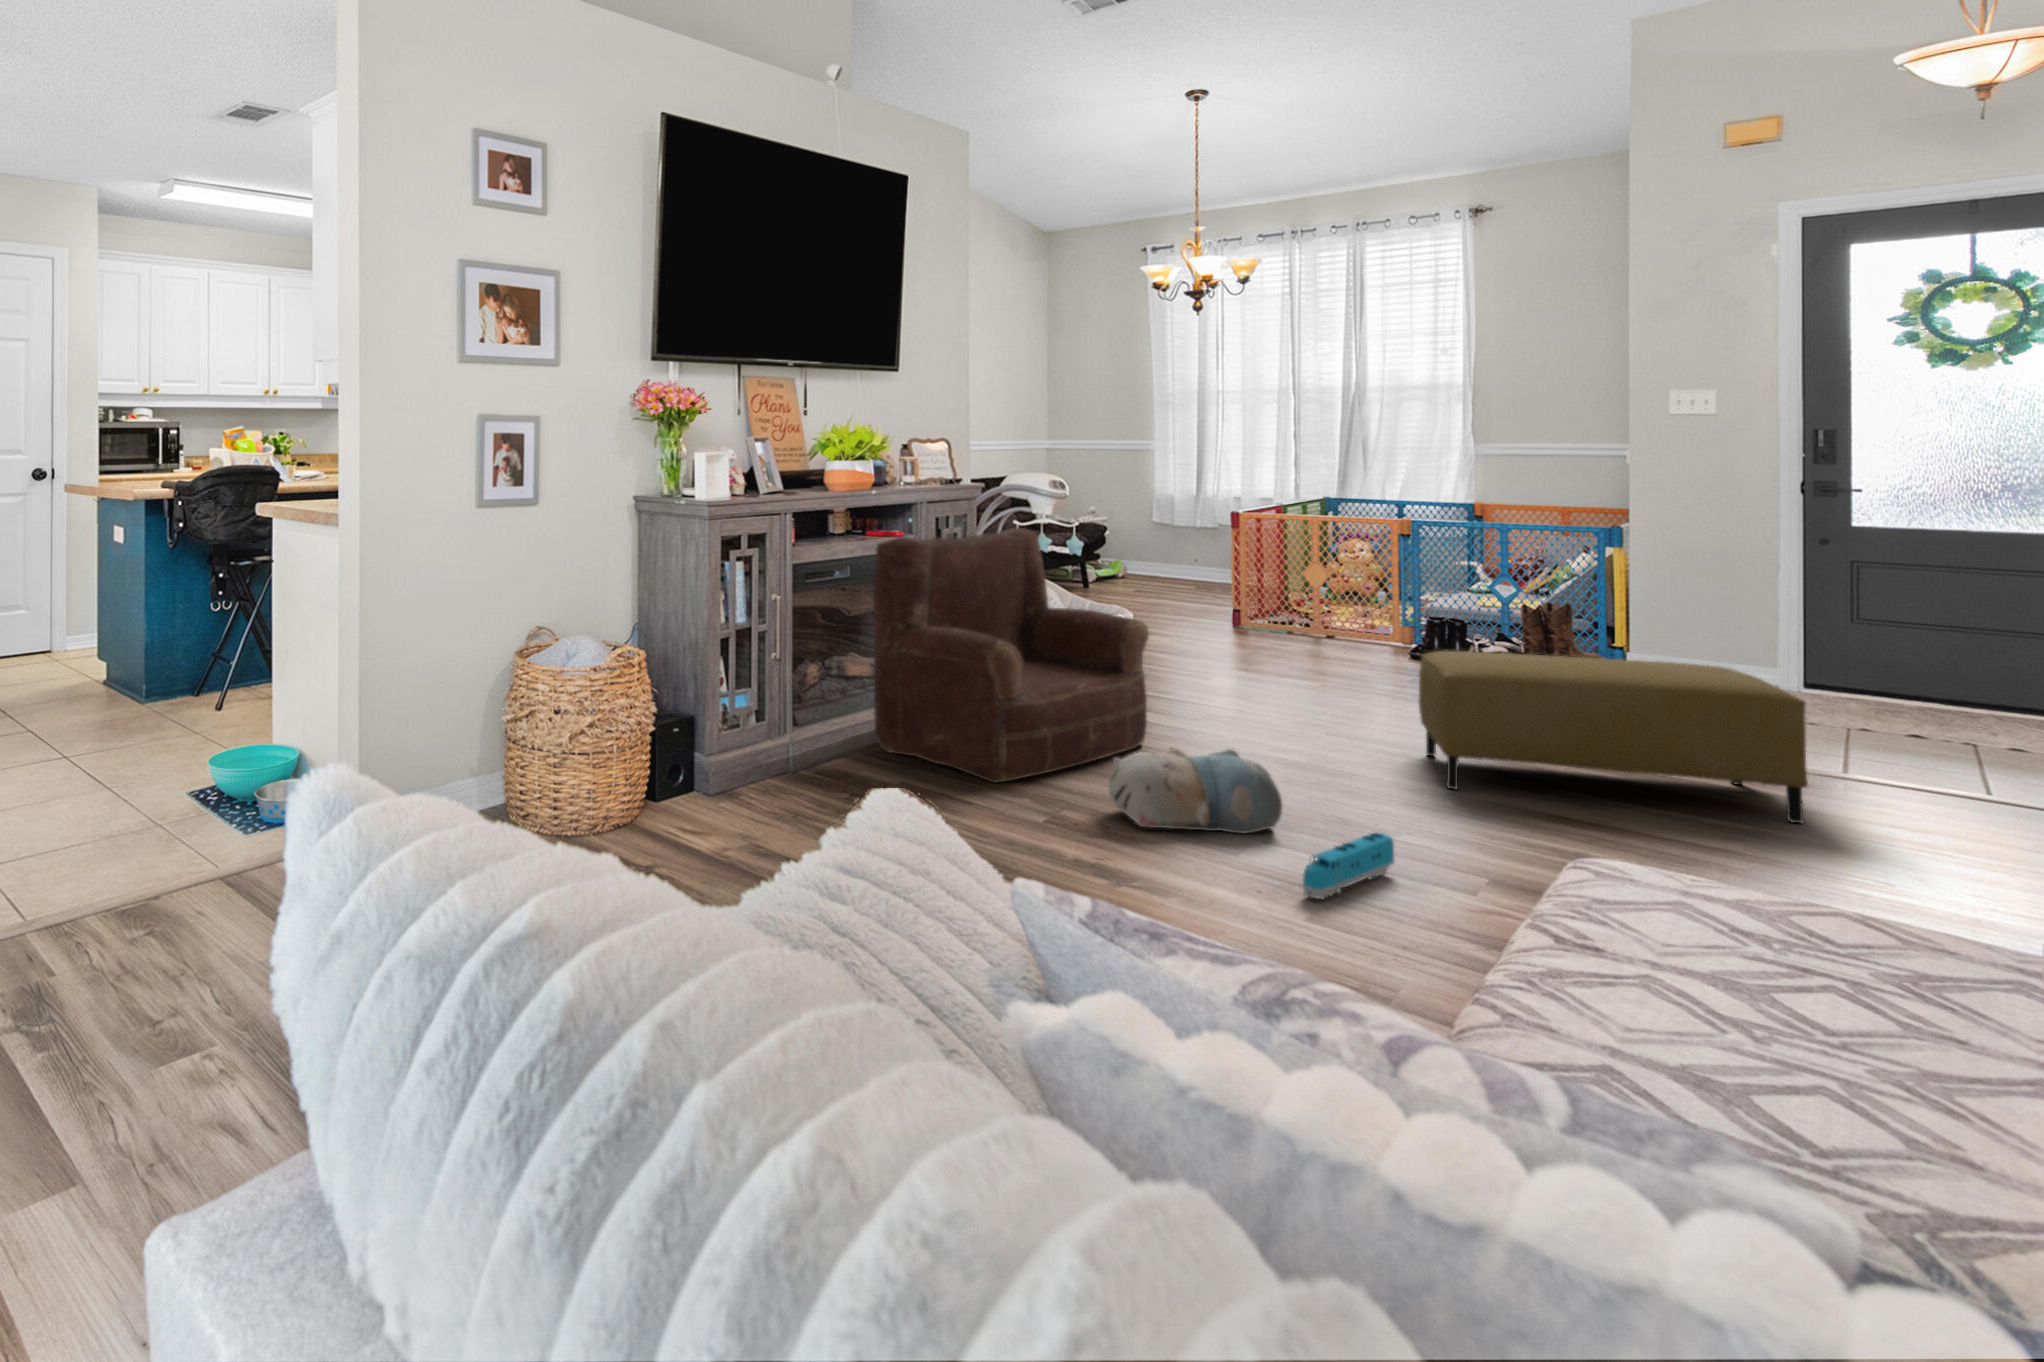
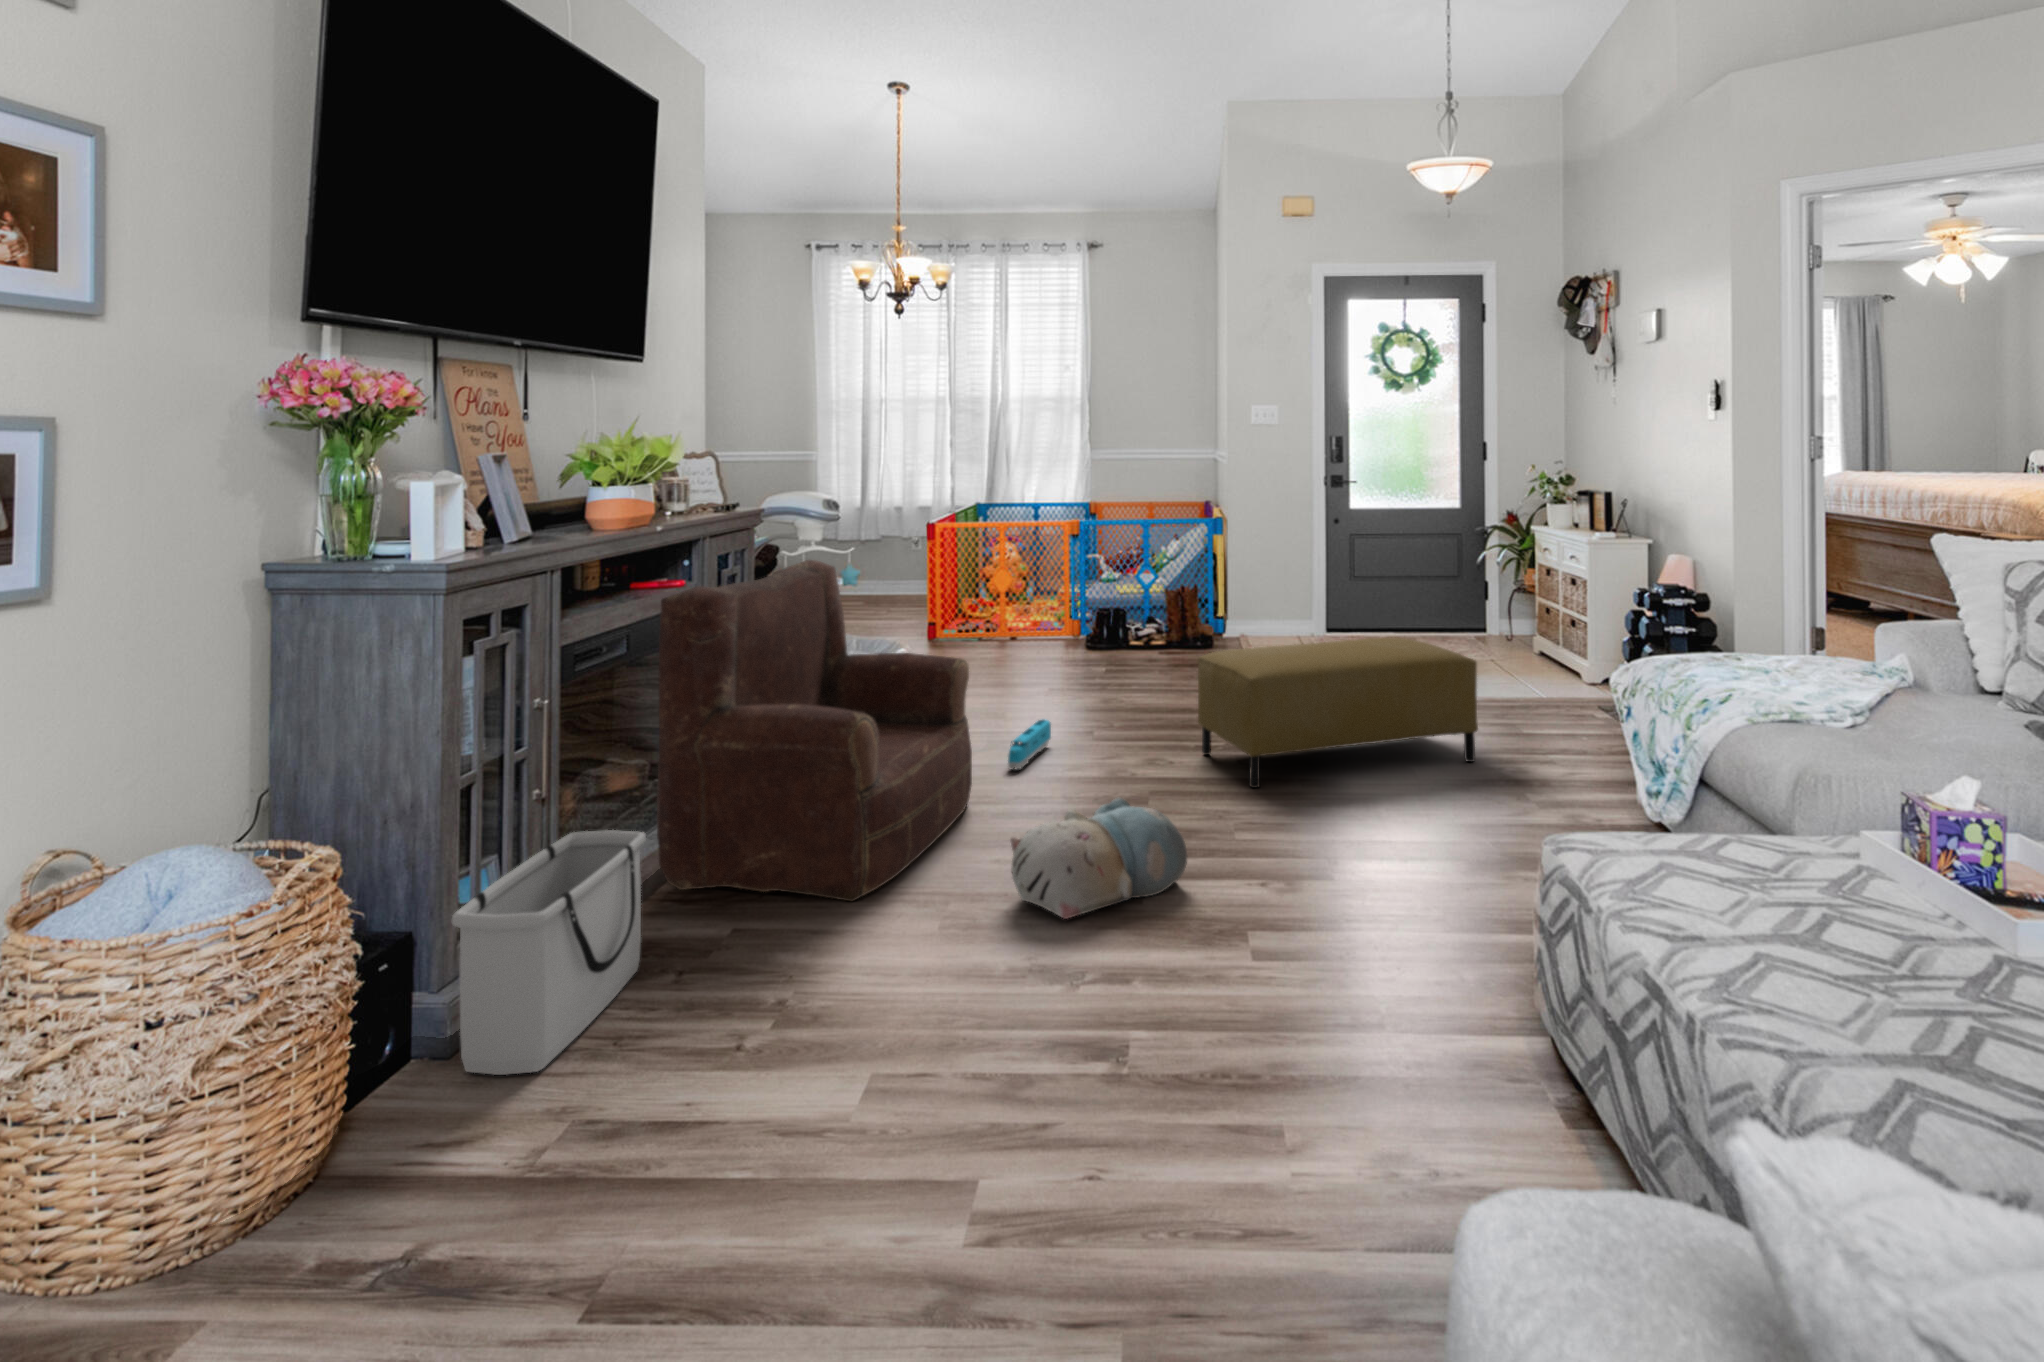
storage bin: none [707,686,836,813] -> present [452,830,646,1075]
toy train: present [1303,833,1394,899] -> present [1008,719,1051,770]

